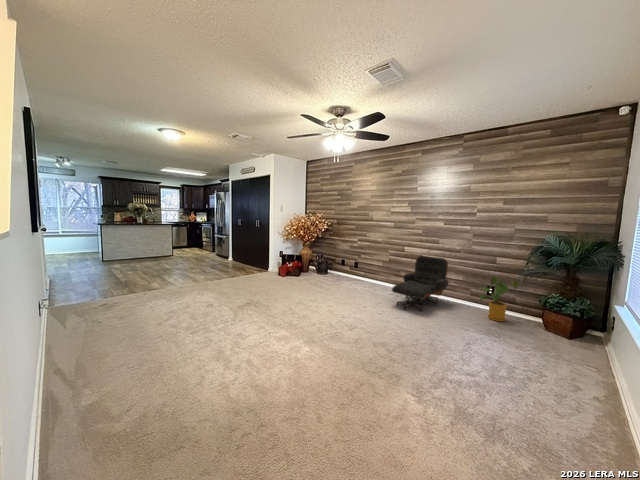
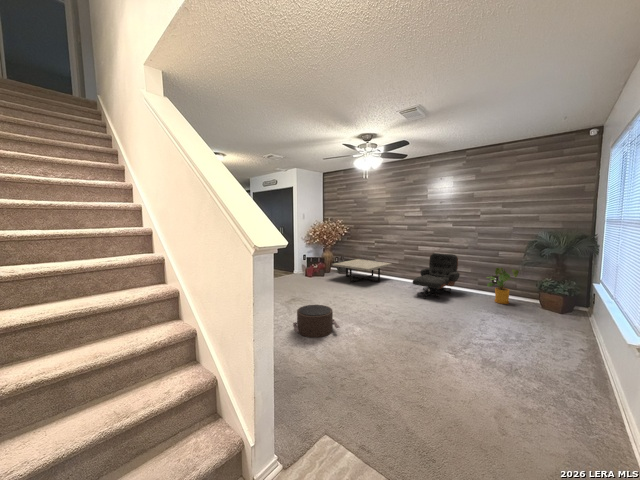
coffee table: none [307,258,375,286] -> present [333,259,392,283]
pouf: none [220,317,282,363] -> present [293,305,340,338]

